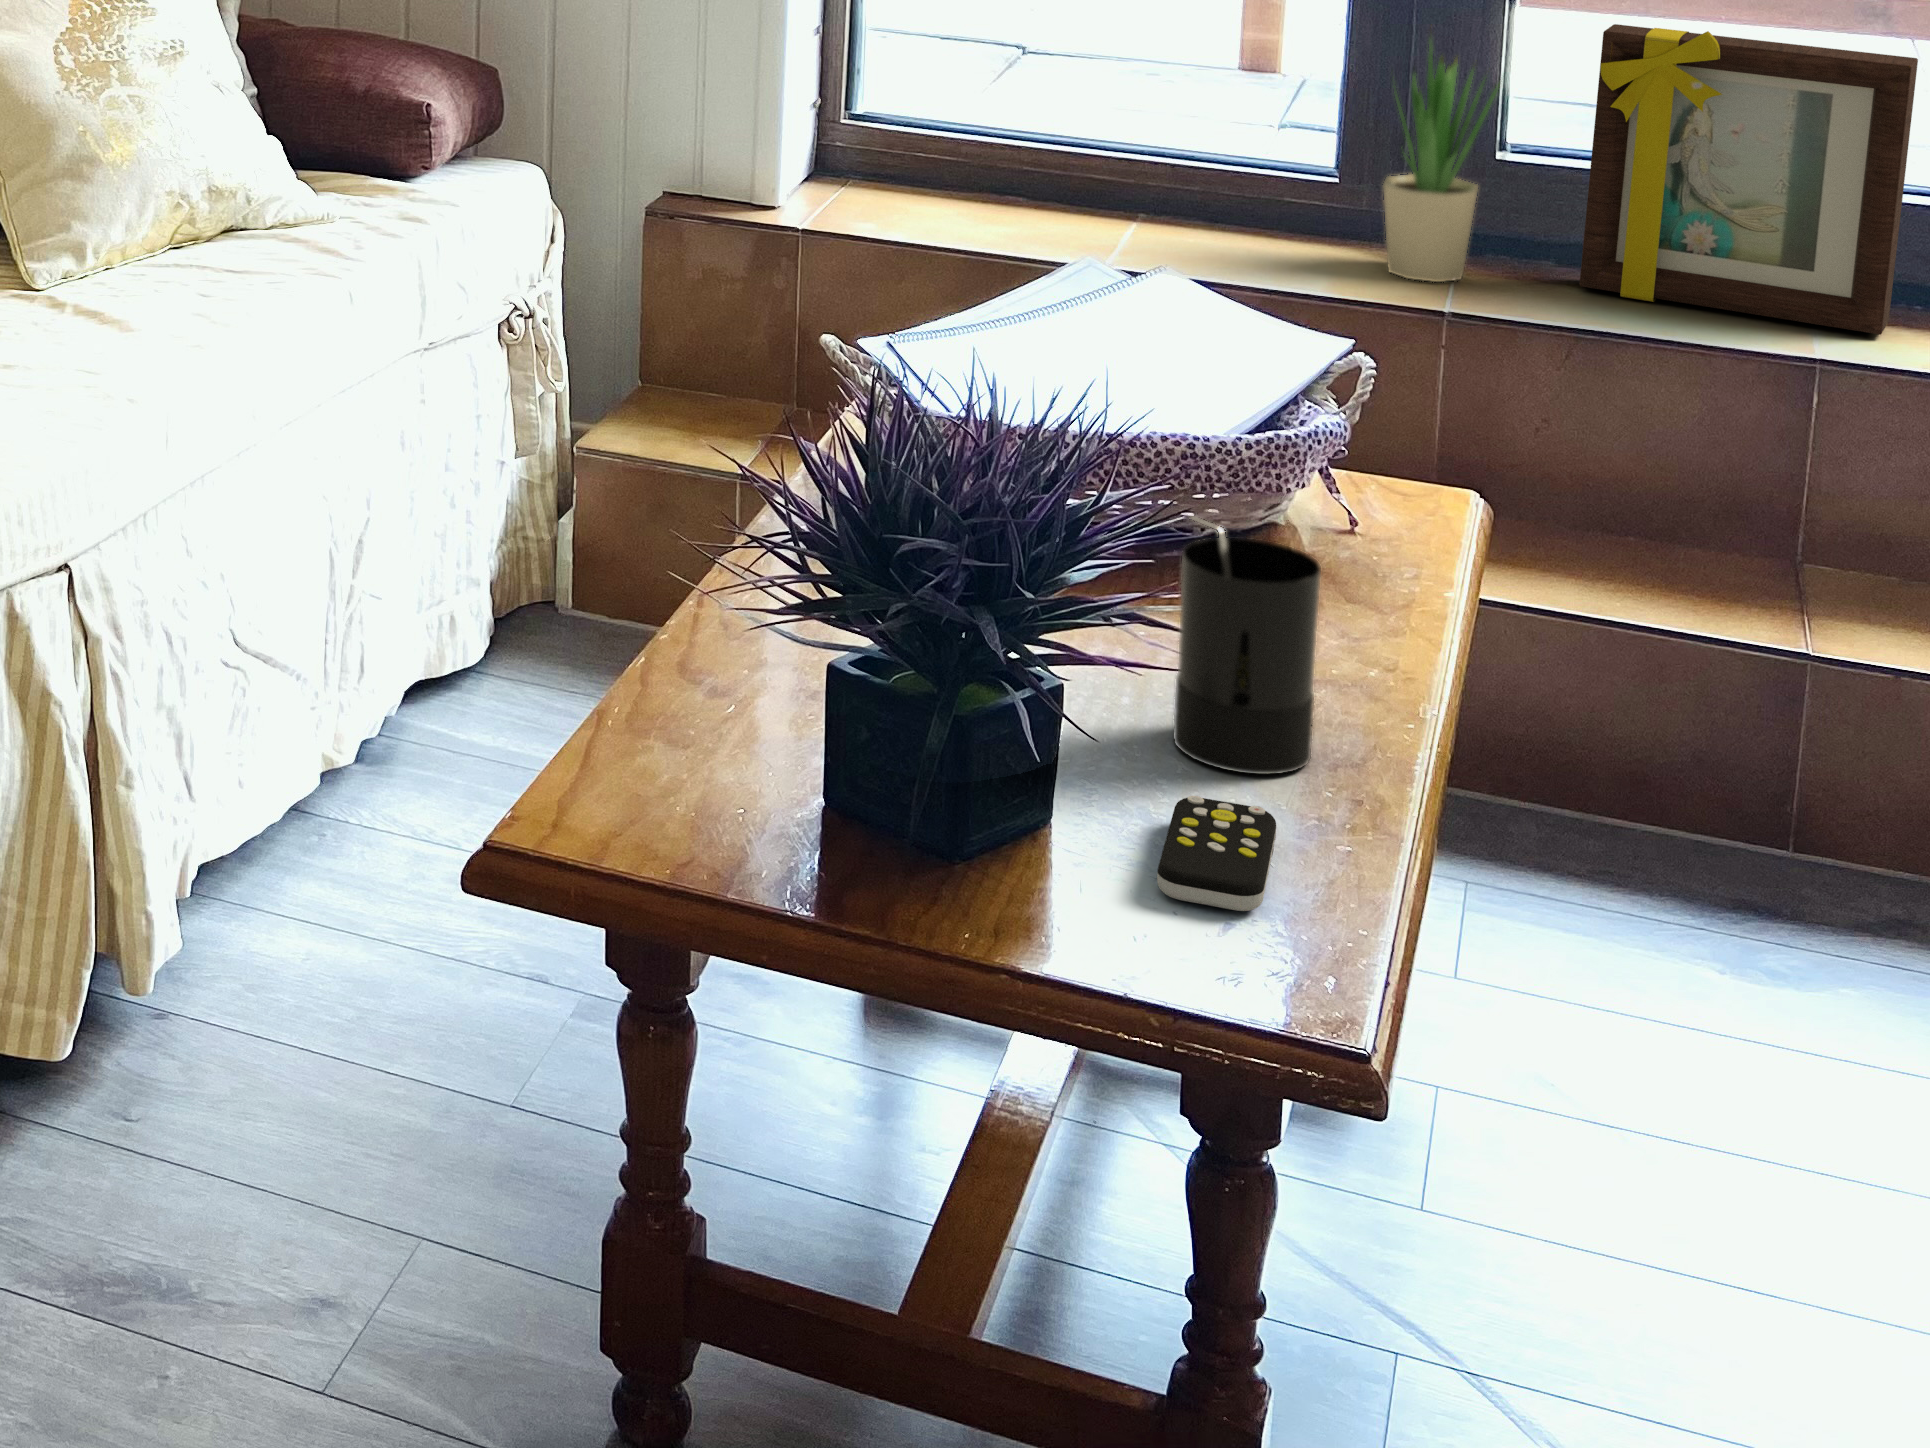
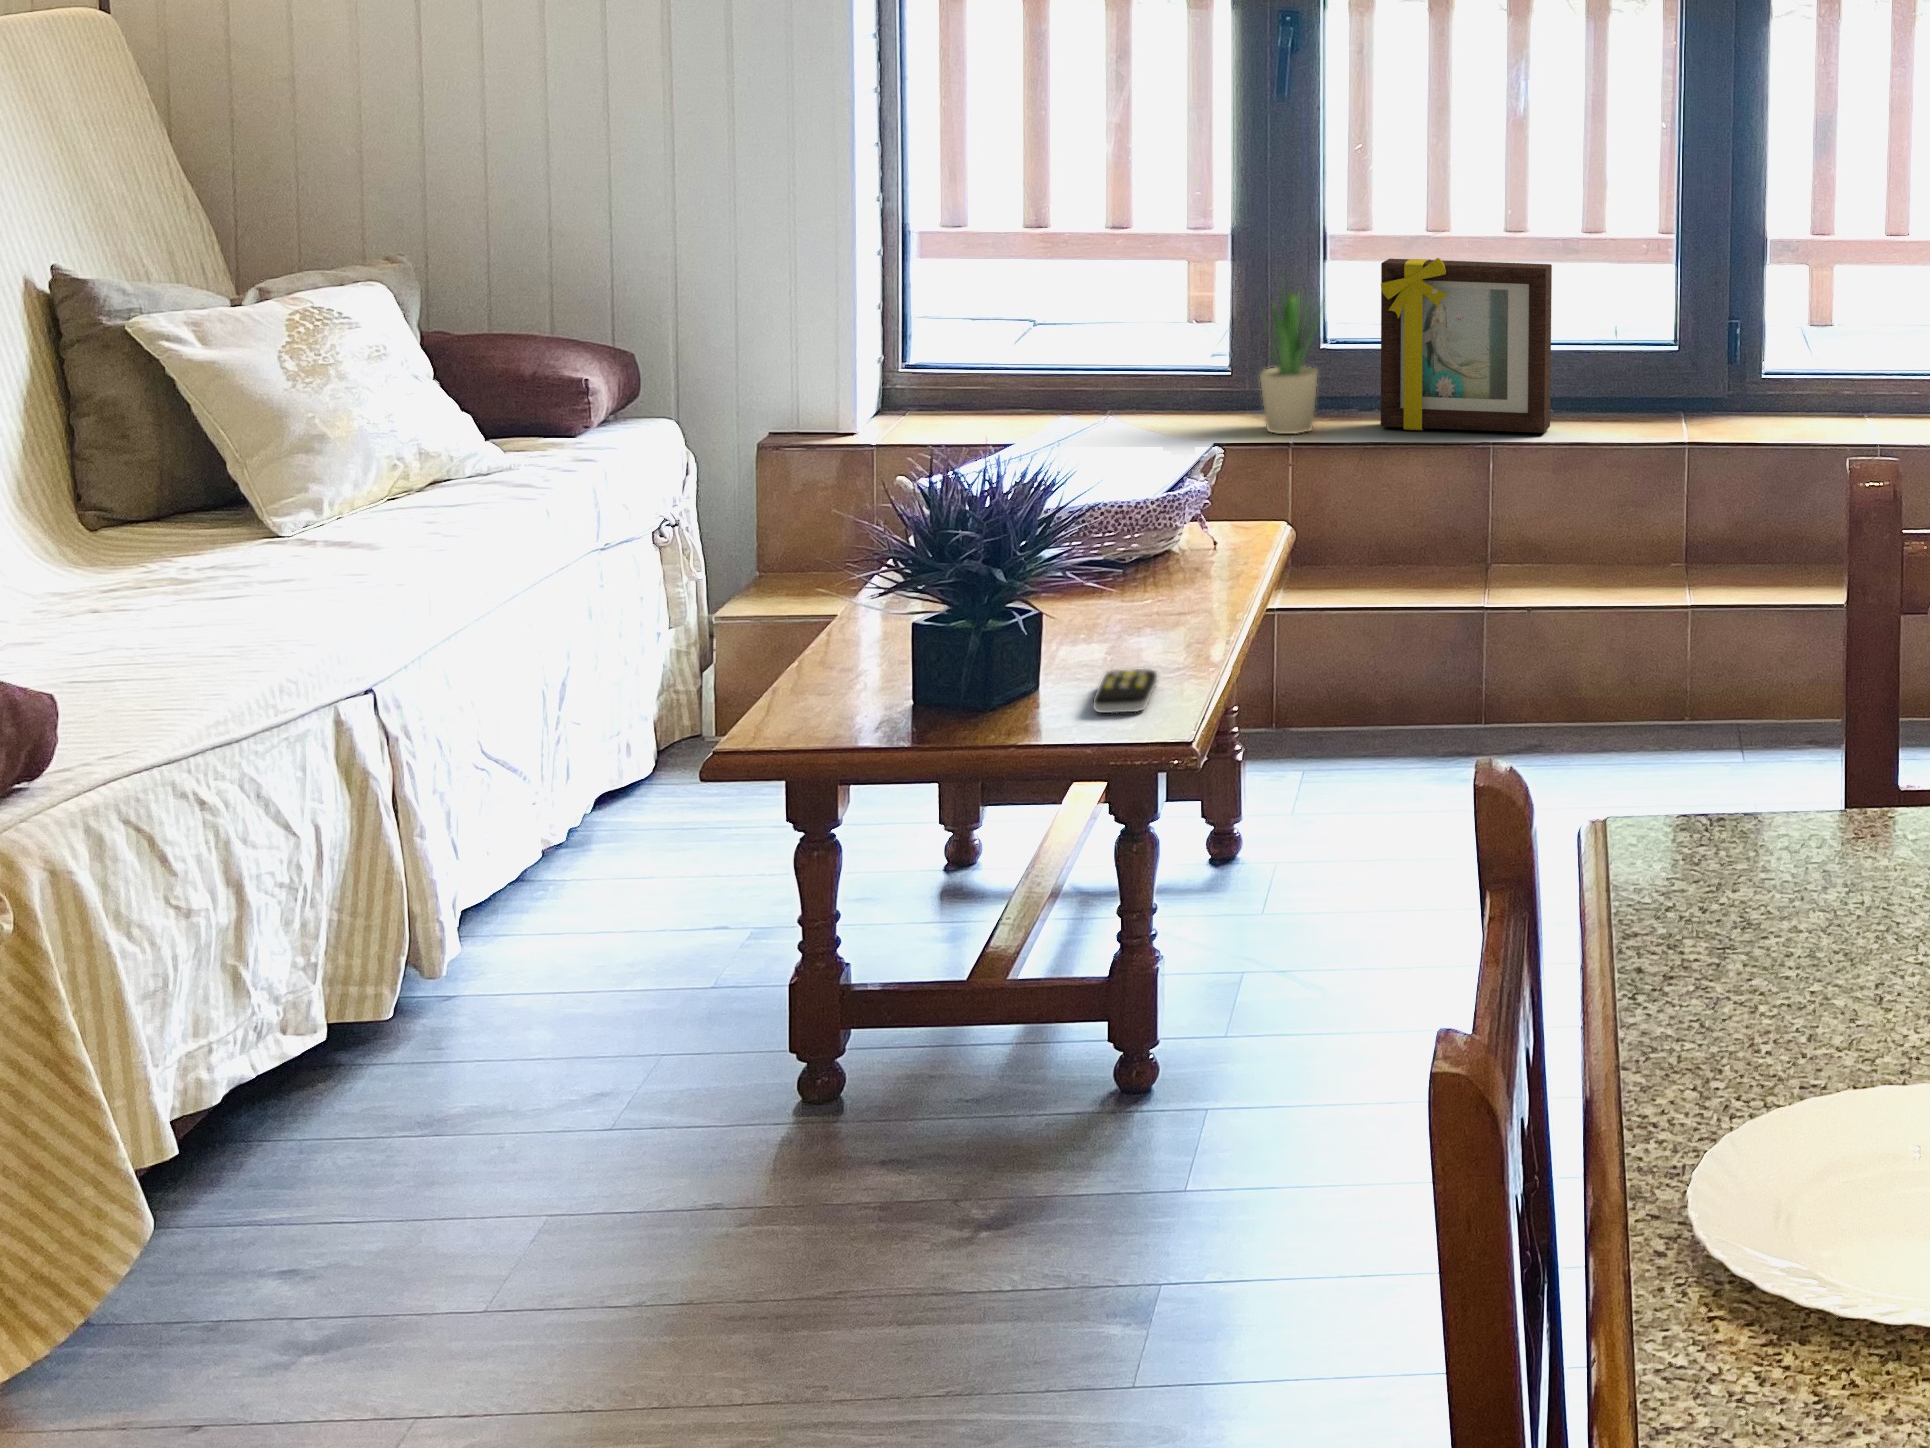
candle: present [1174,517,1321,774] -> none [1104,529,1181,662]

